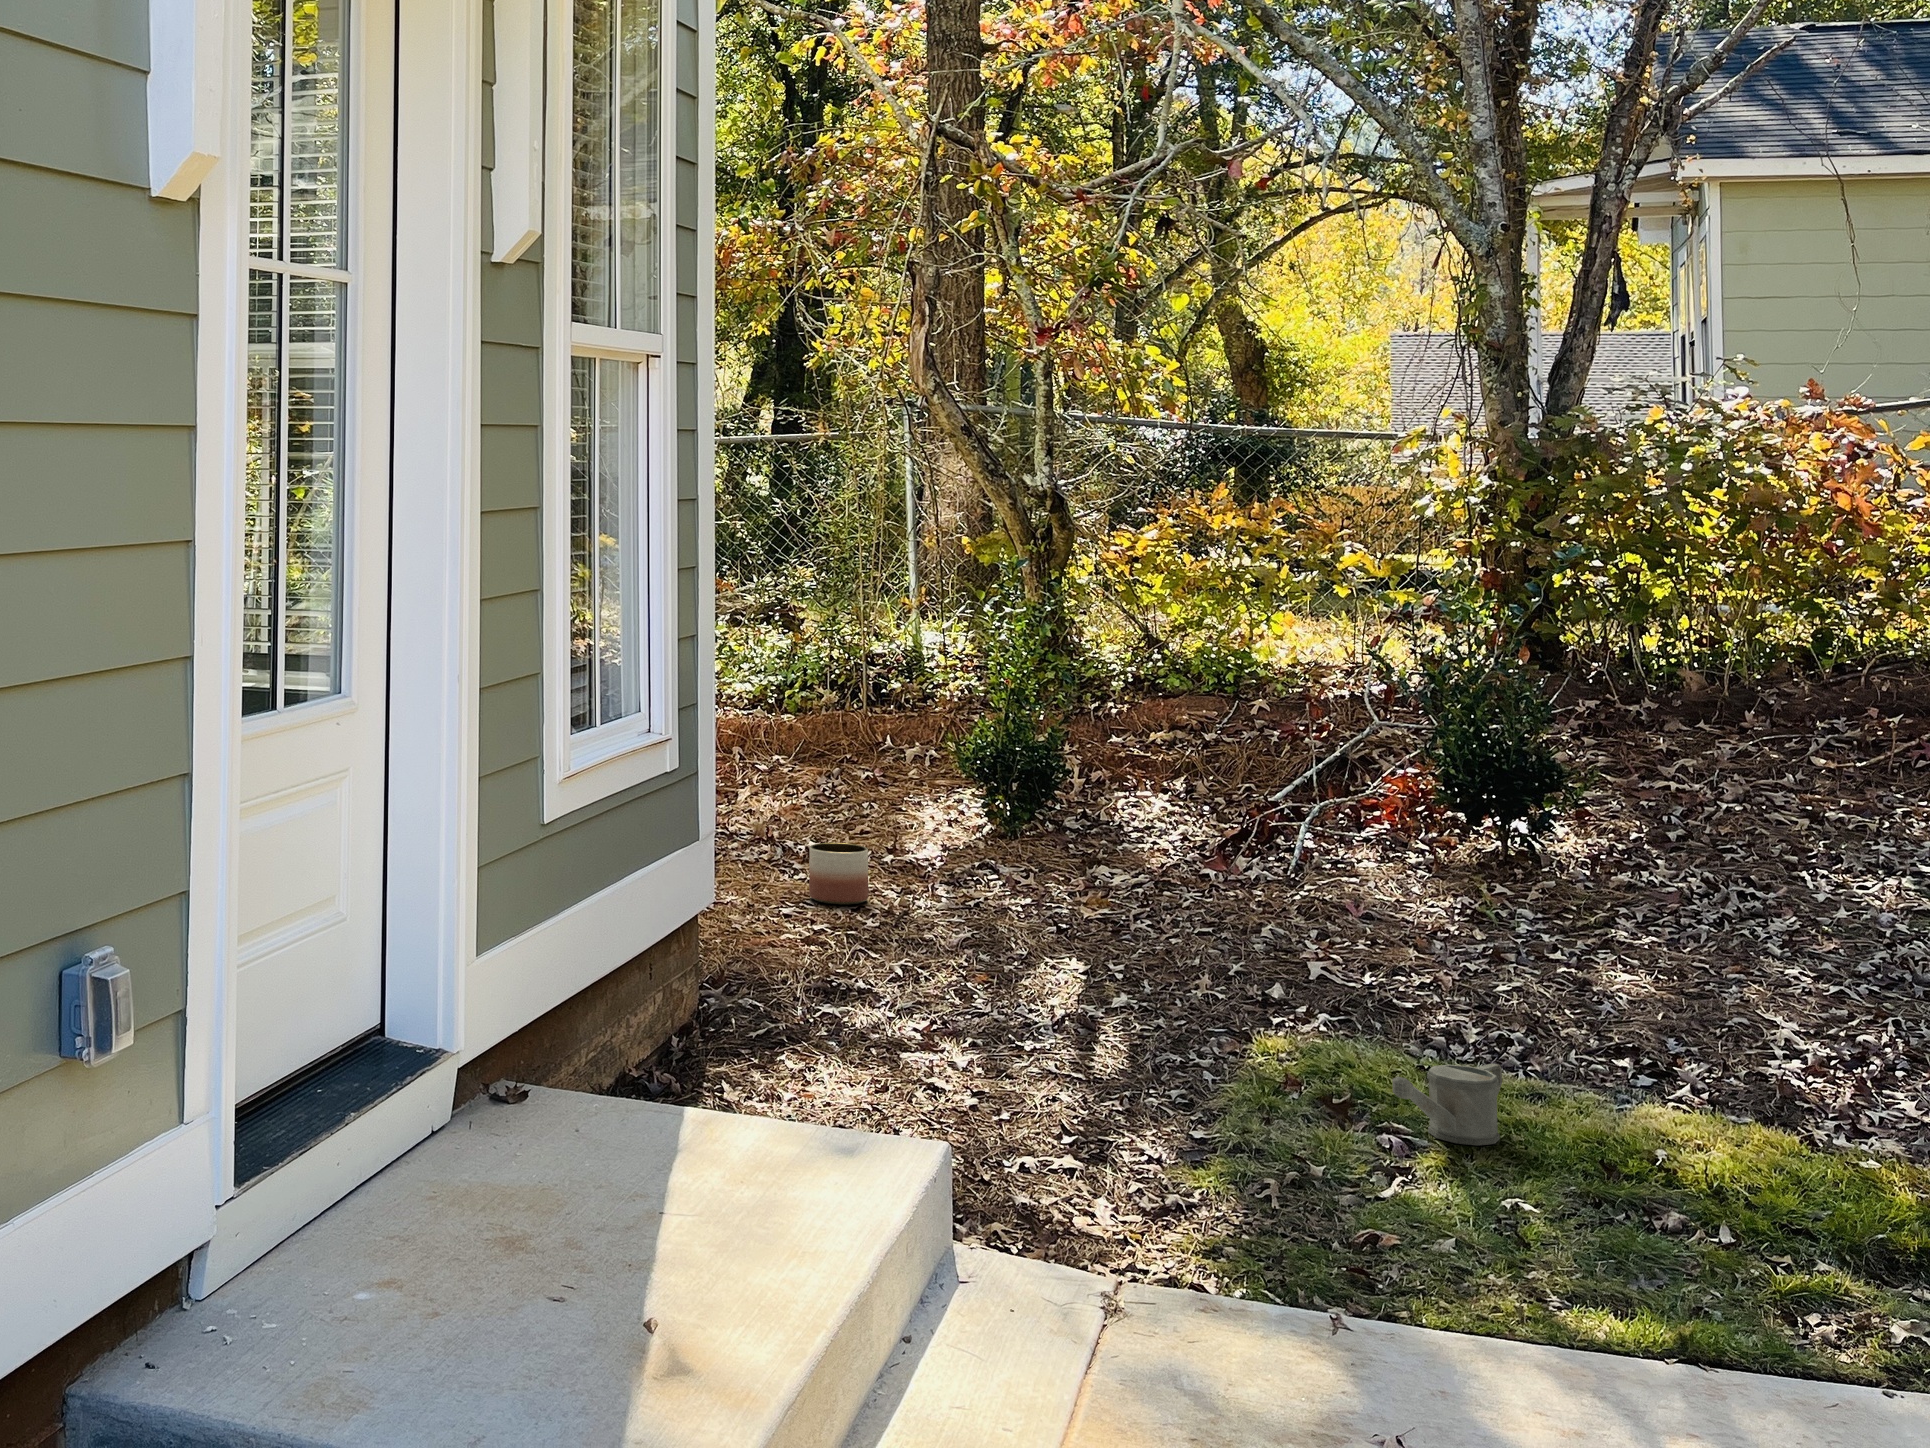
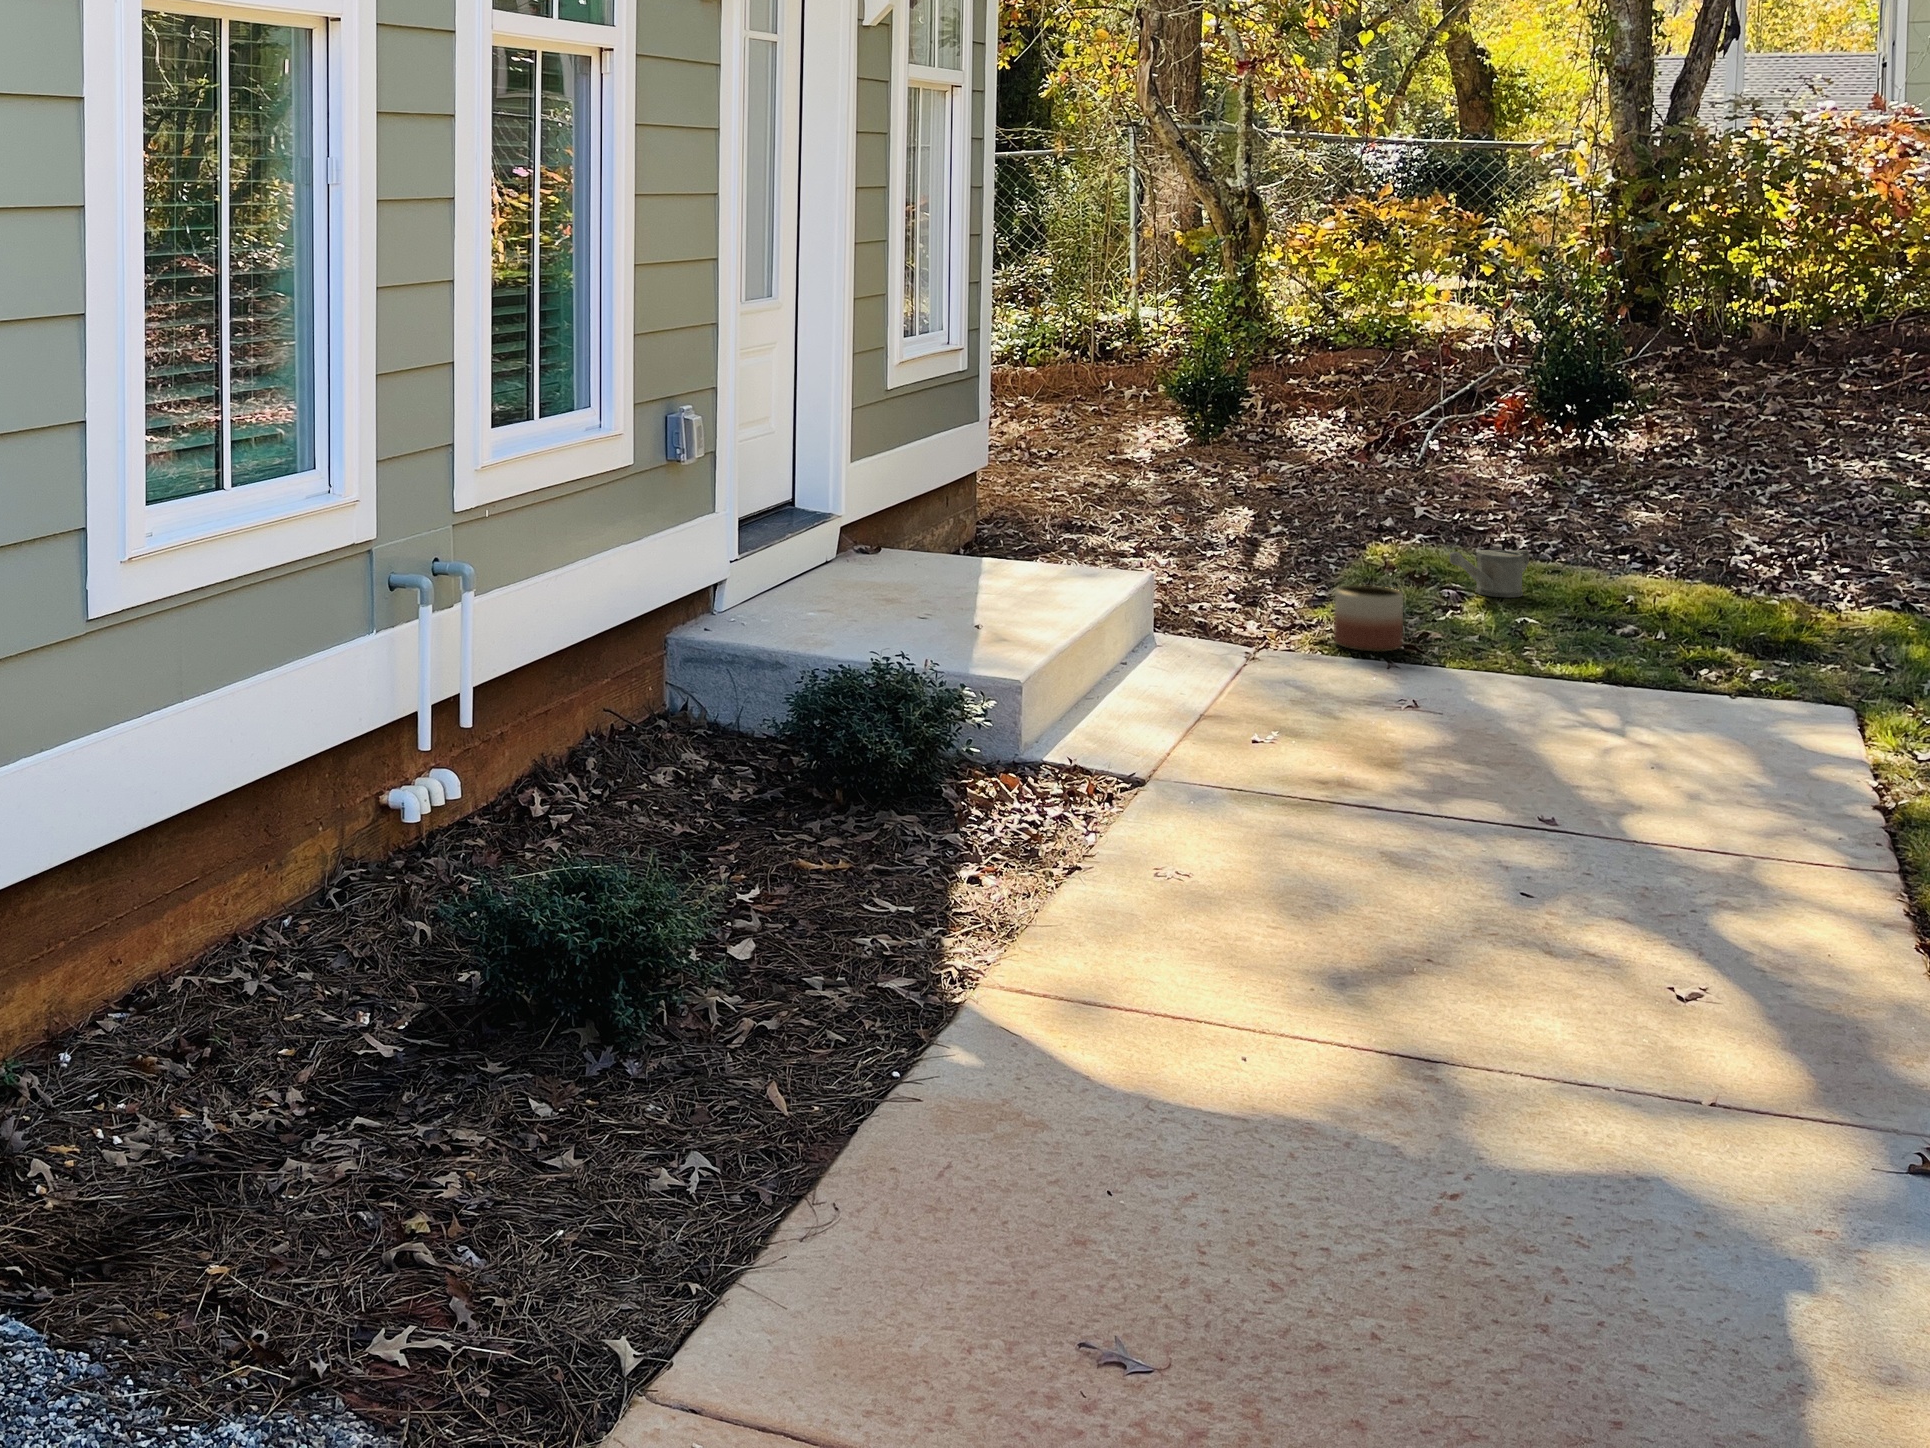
planter: present [809,843,869,905] -> present [1334,585,1403,652]

